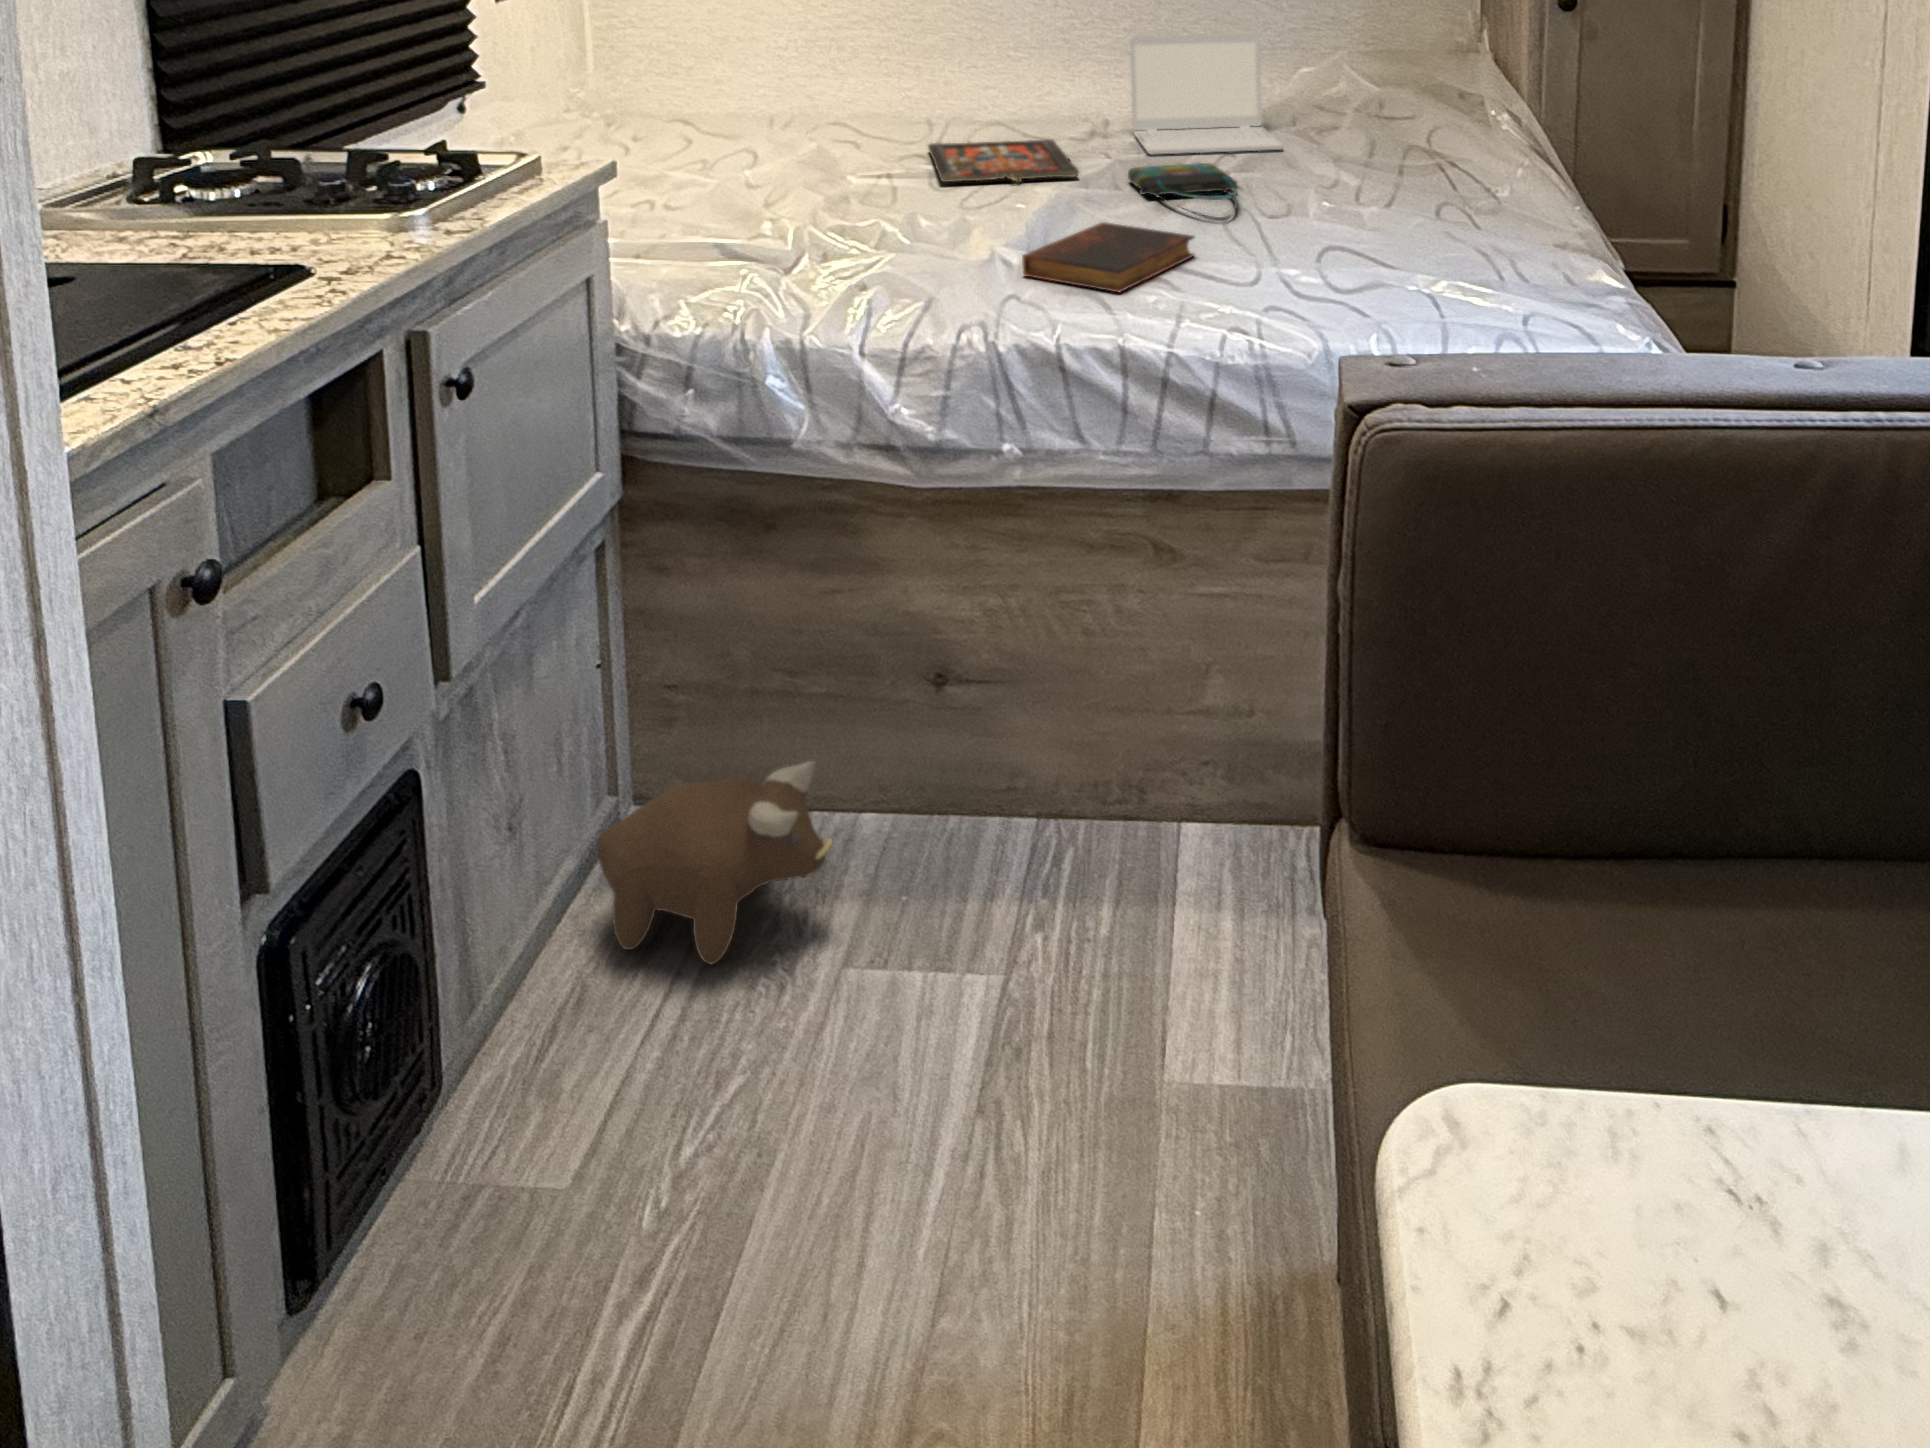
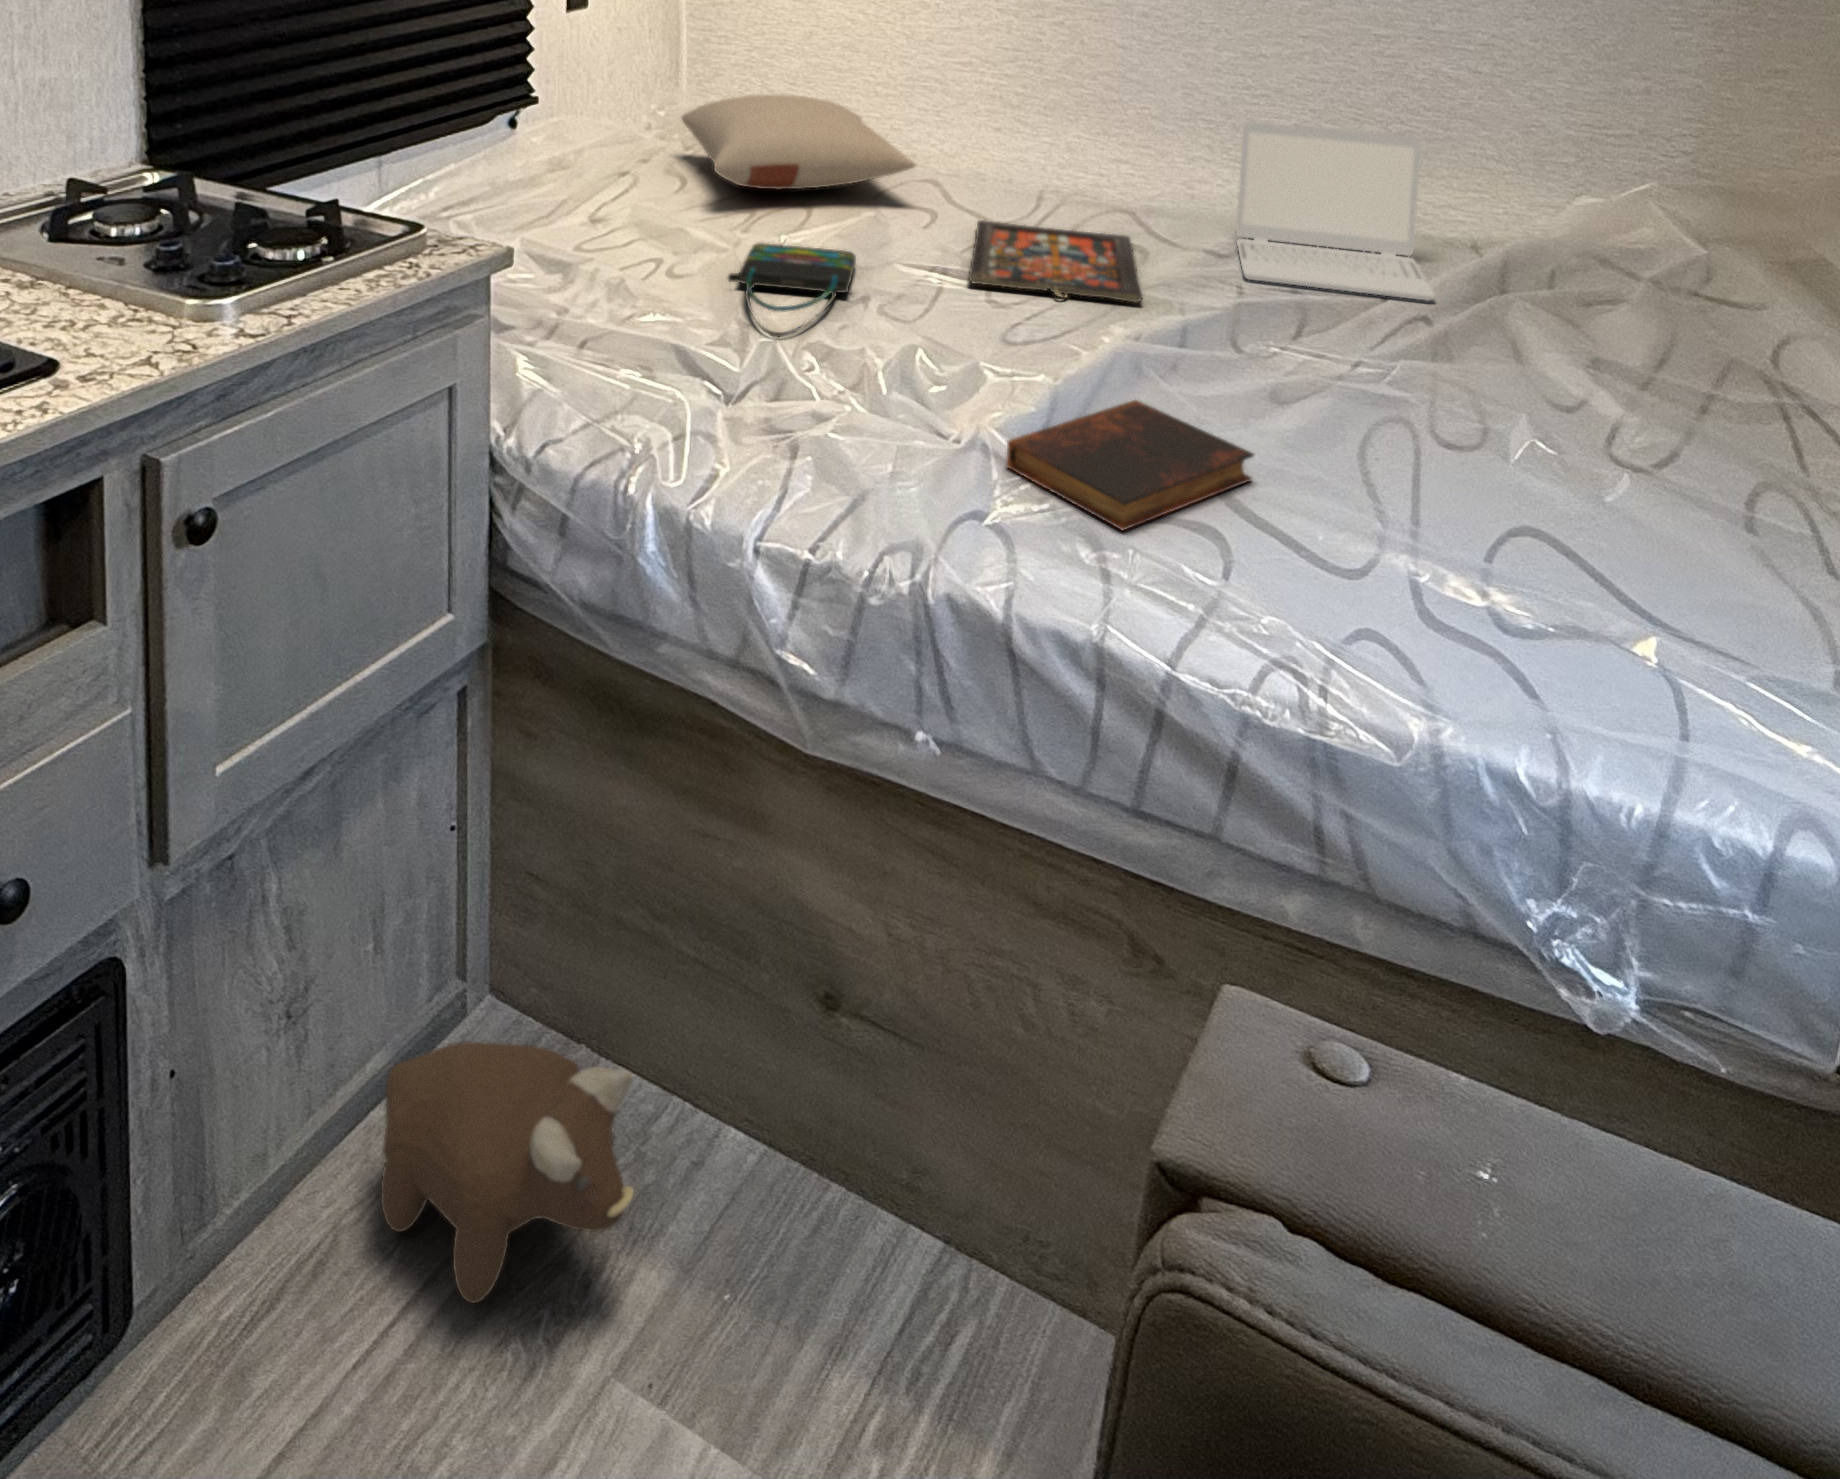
pillow: none [630,64,866,147] -> present [682,94,915,189]
tote bag: present [1128,163,1240,221] -> present [728,243,856,337]

